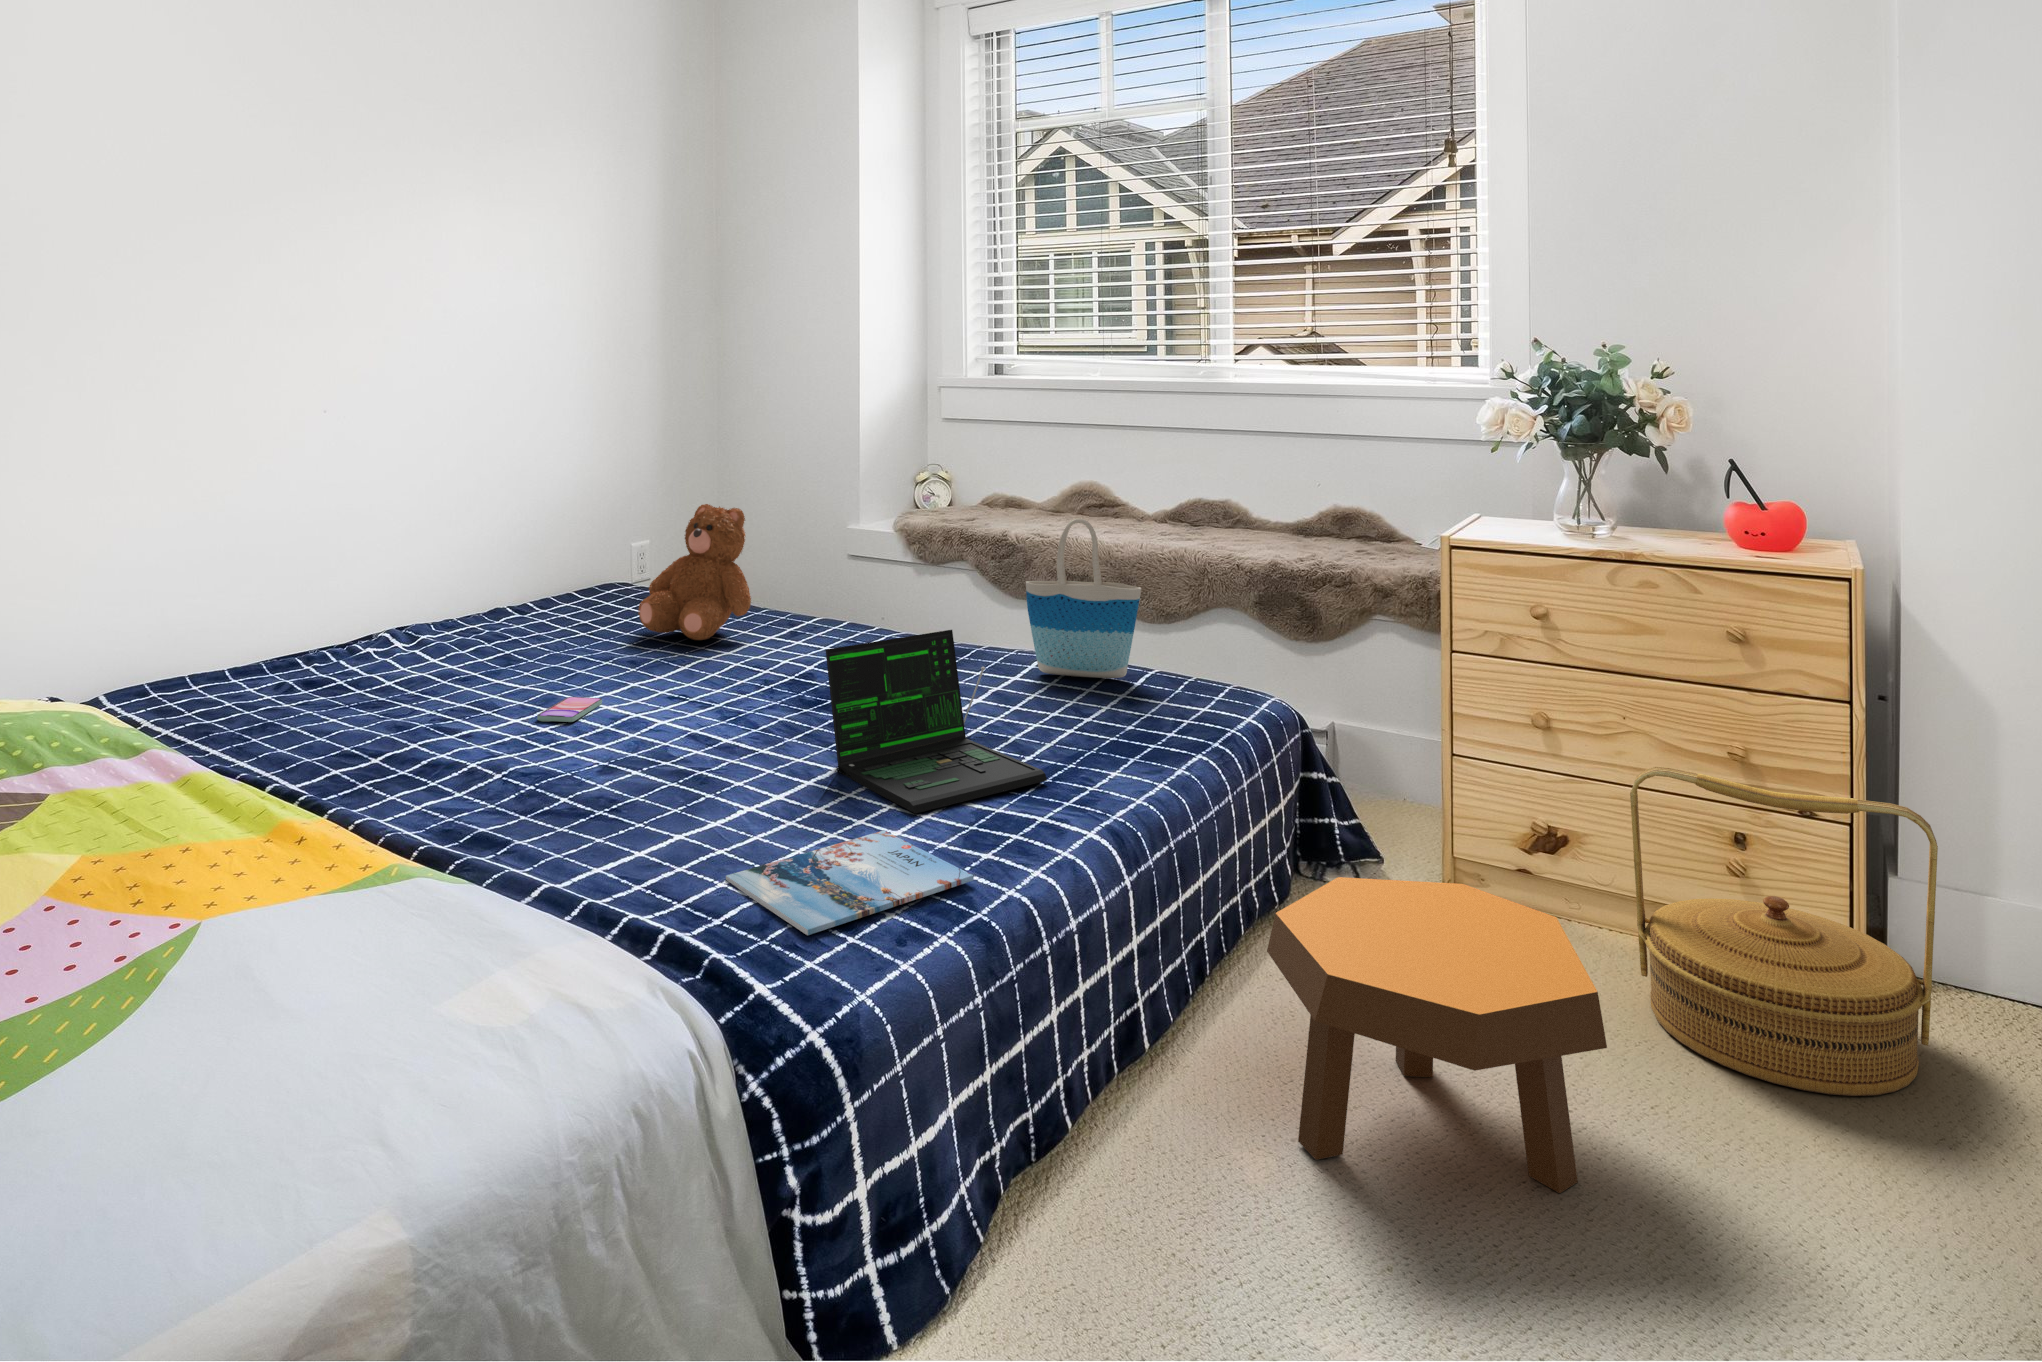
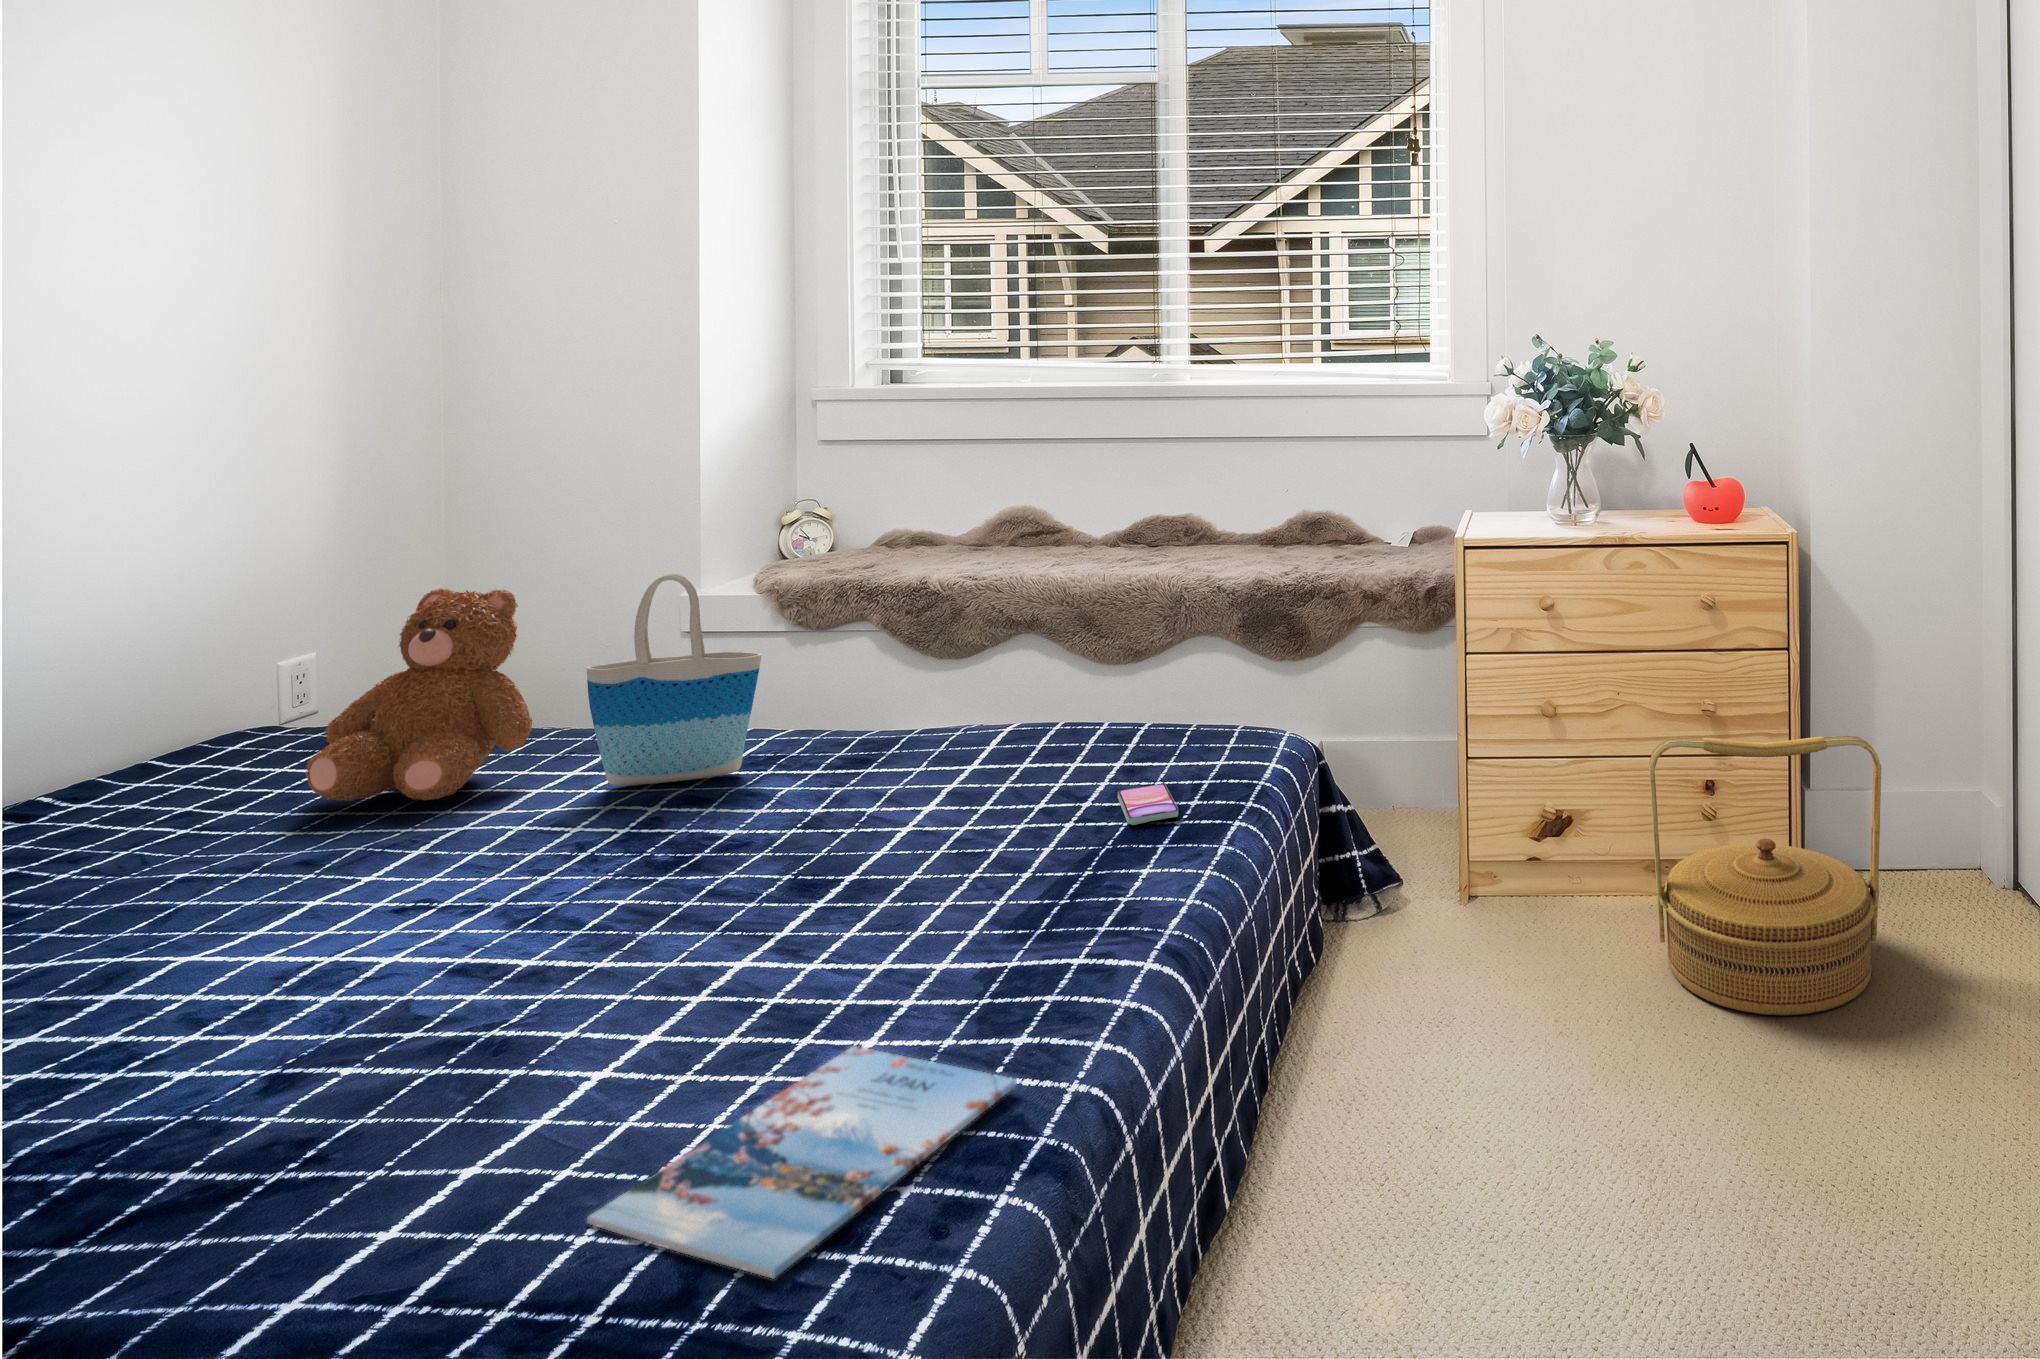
tote bag: present [1026,518,1141,678] -> present [586,574,762,786]
laptop: present [826,630,1047,813] -> none [719,725,1065,1003]
smartphone: present [537,697,602,722] -> present [1118,784,1178,825]
footstool: present [1267,877,1607,1193] -> none [1361,902,1711,1276]

